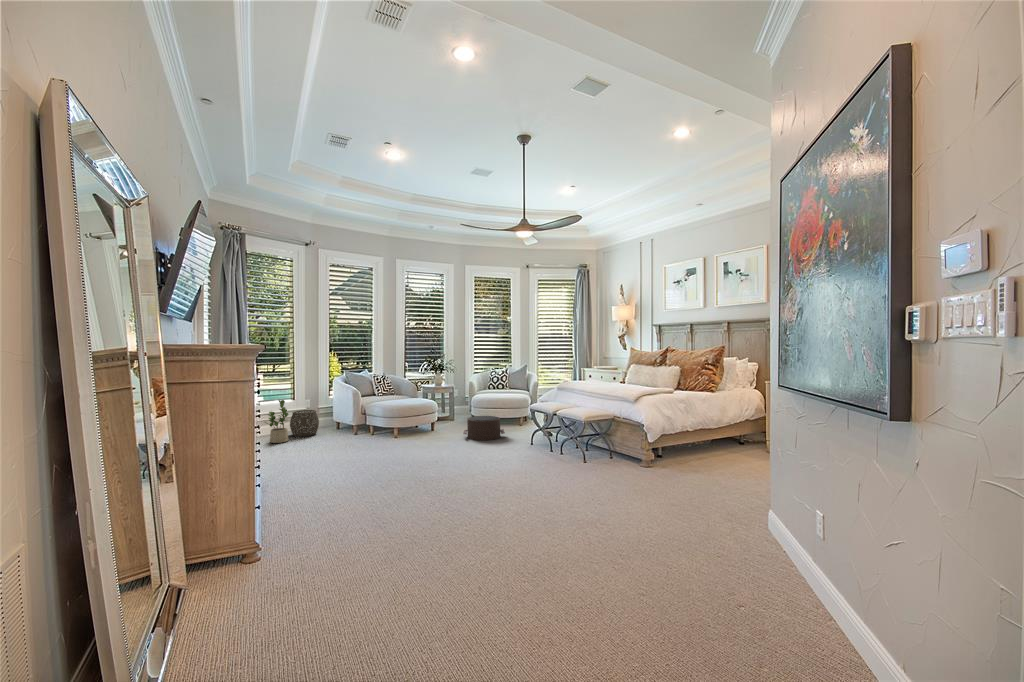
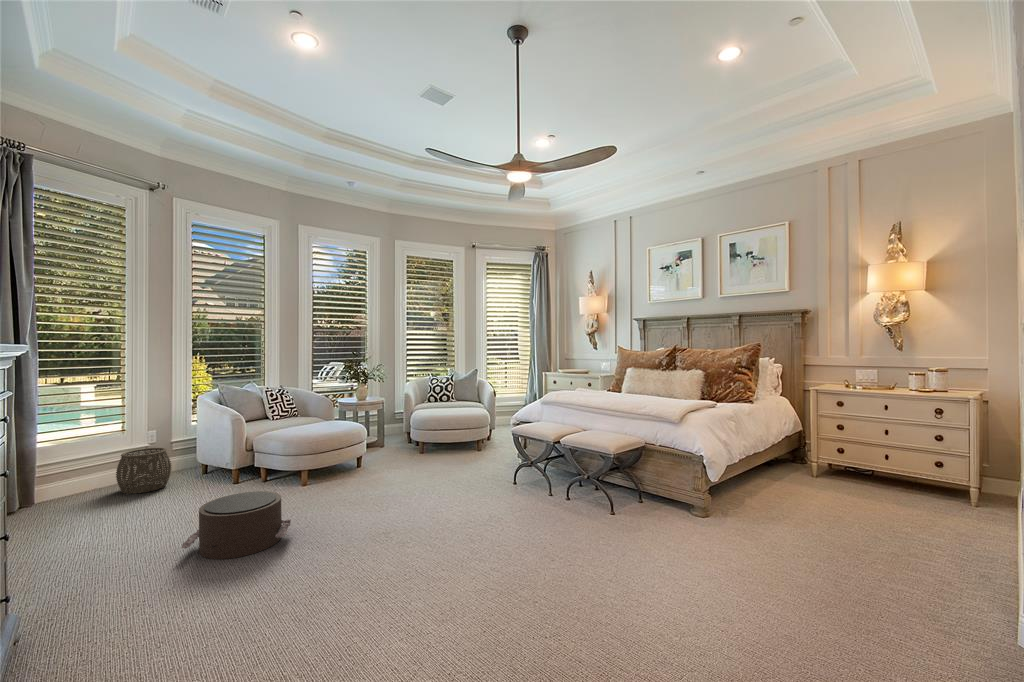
potted plant: present [265,400,288,443] -> none [59,437,111,514]
pouf: present [463,416,505,440] -> present [181,491,291,559]

